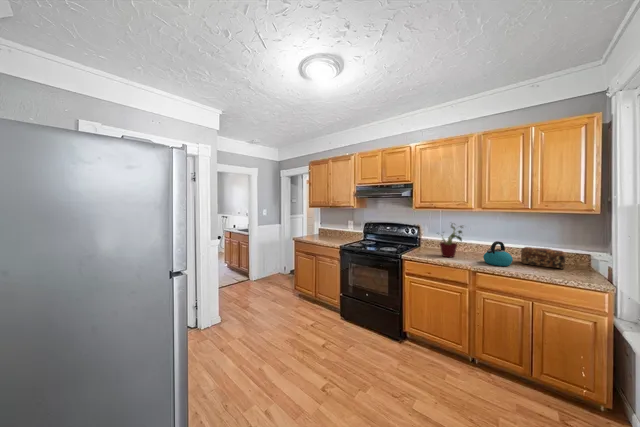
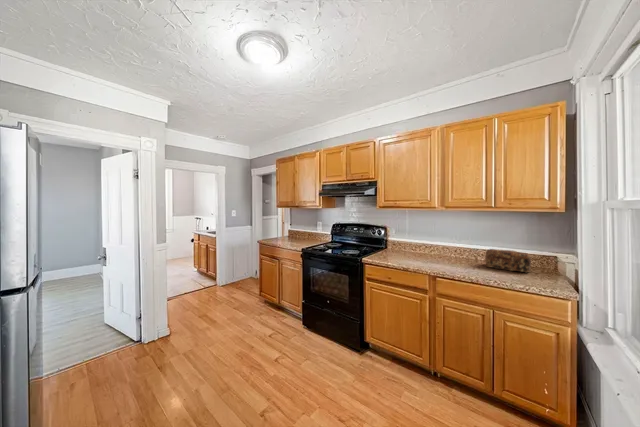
potted plant: present [440,225,463,257] -> none [399,222,430,260]
kettle: present [483,241,513,266] -> none [446,243,476,270]

